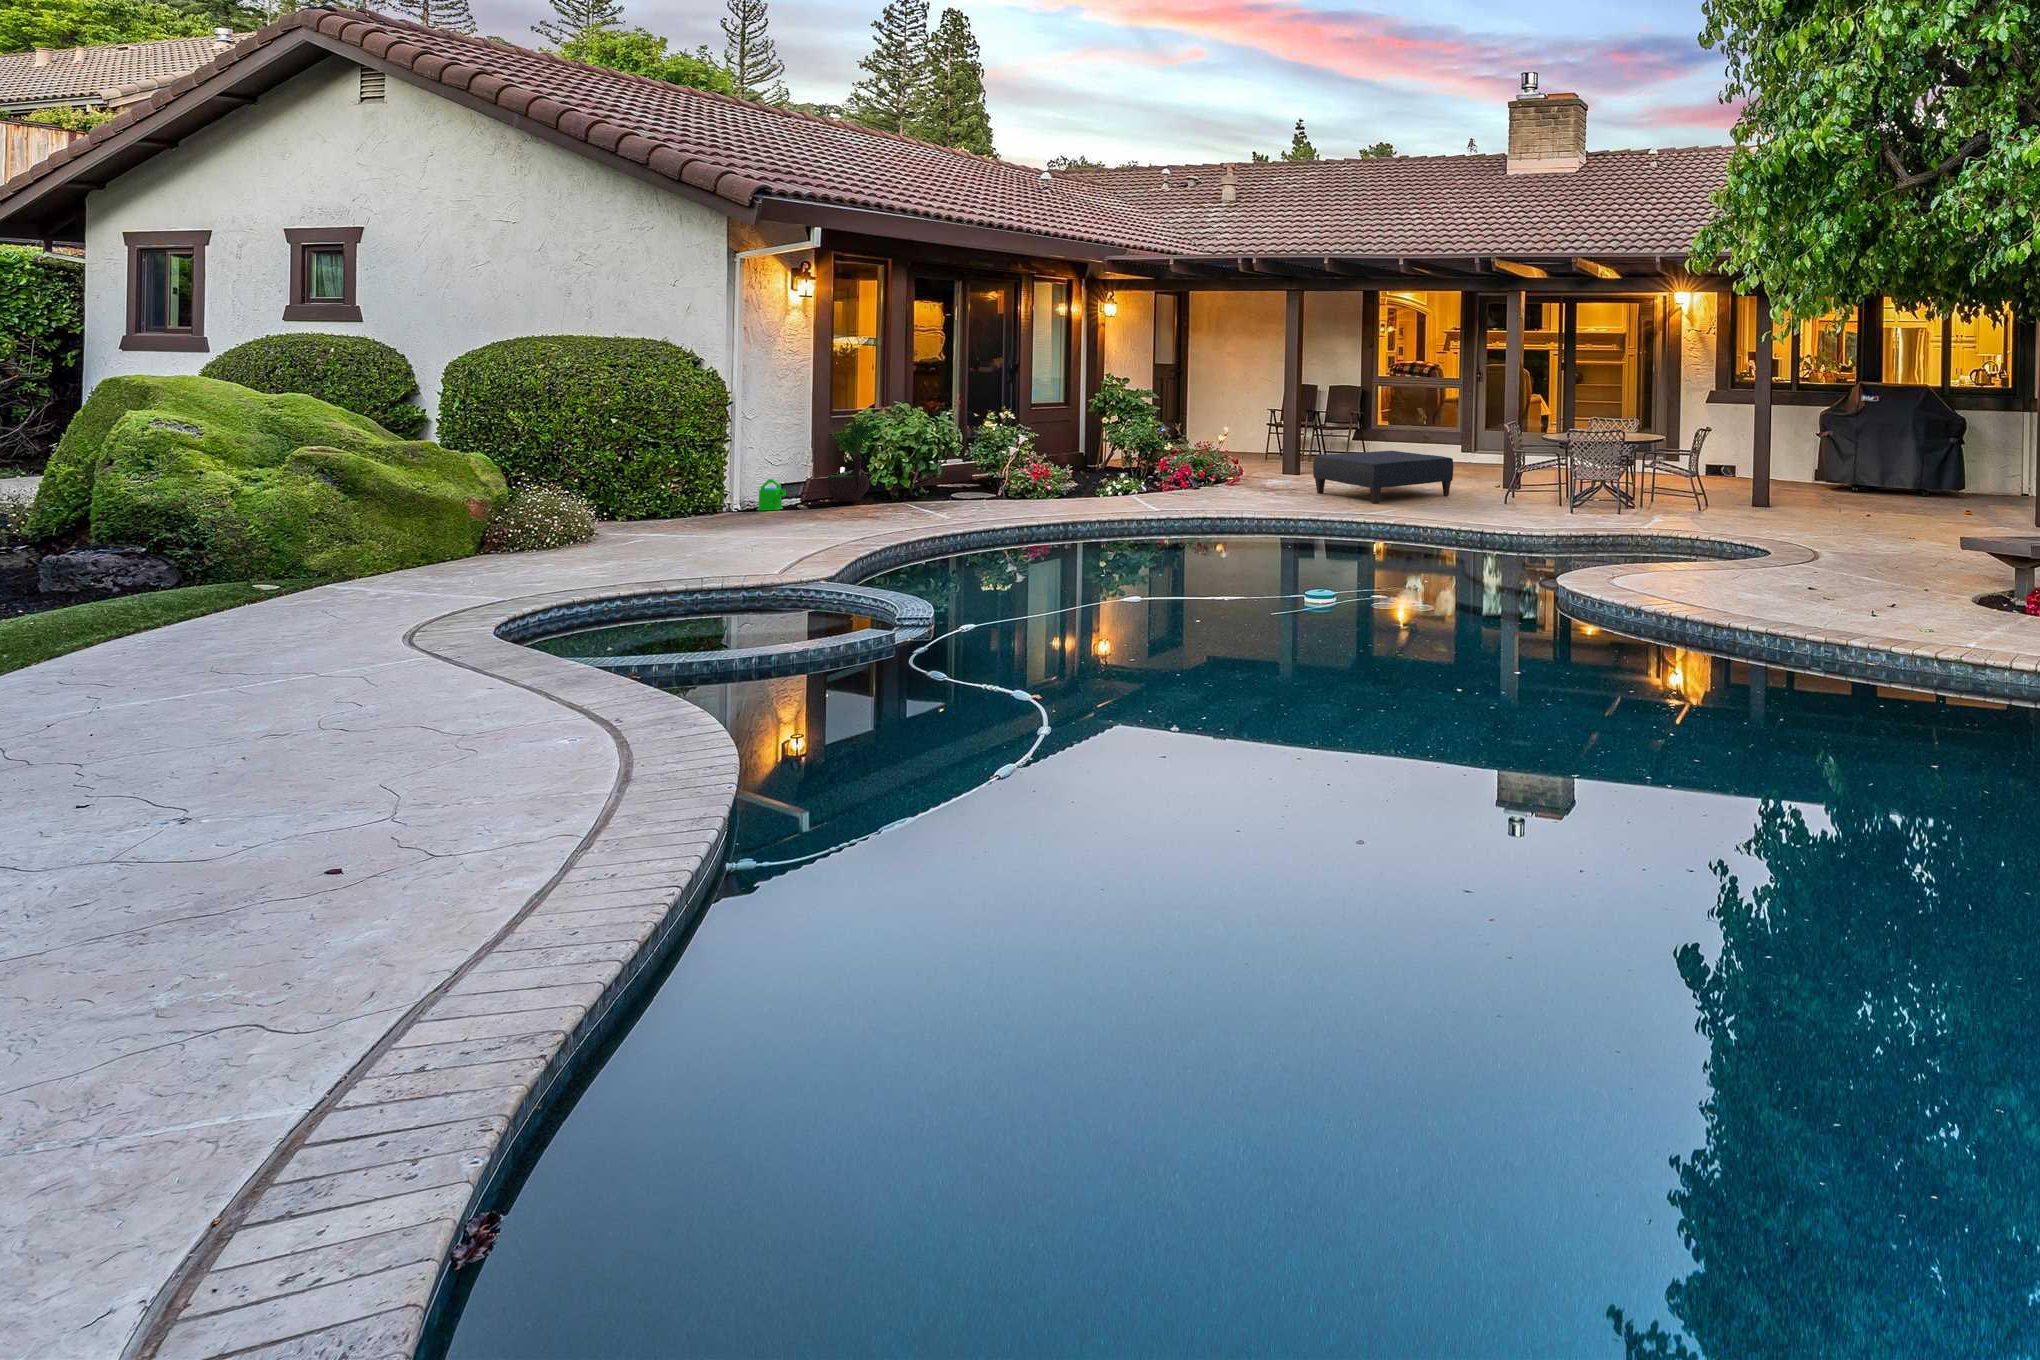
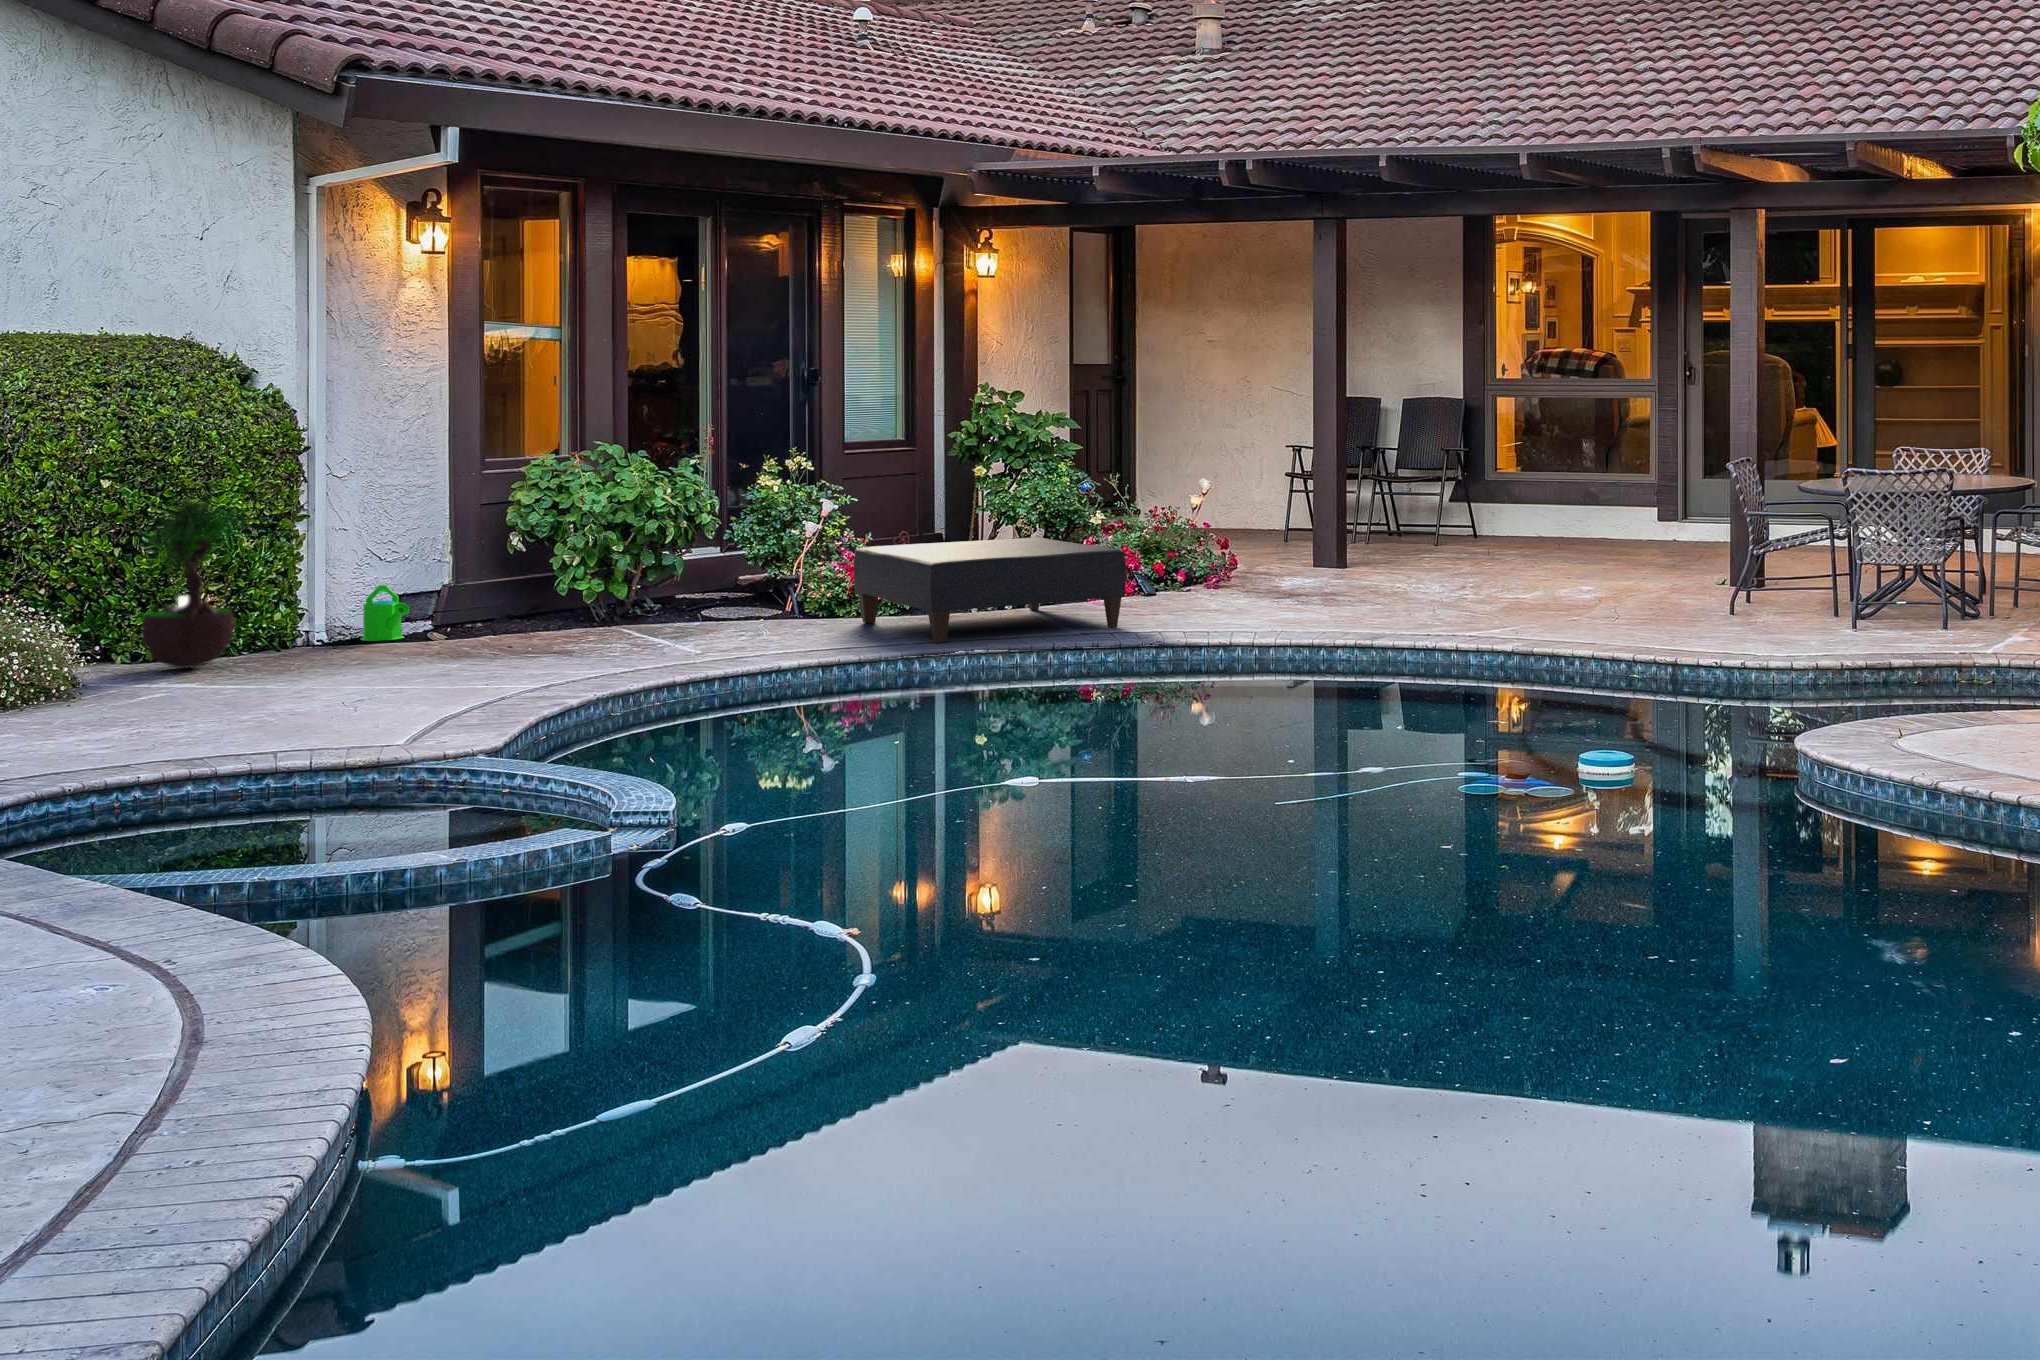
potted tree: present [827,416,881,502] -> present [140,492,251,669]
ottoman: present [1313,451,1453,504] -> present [854,537,1126,643]

